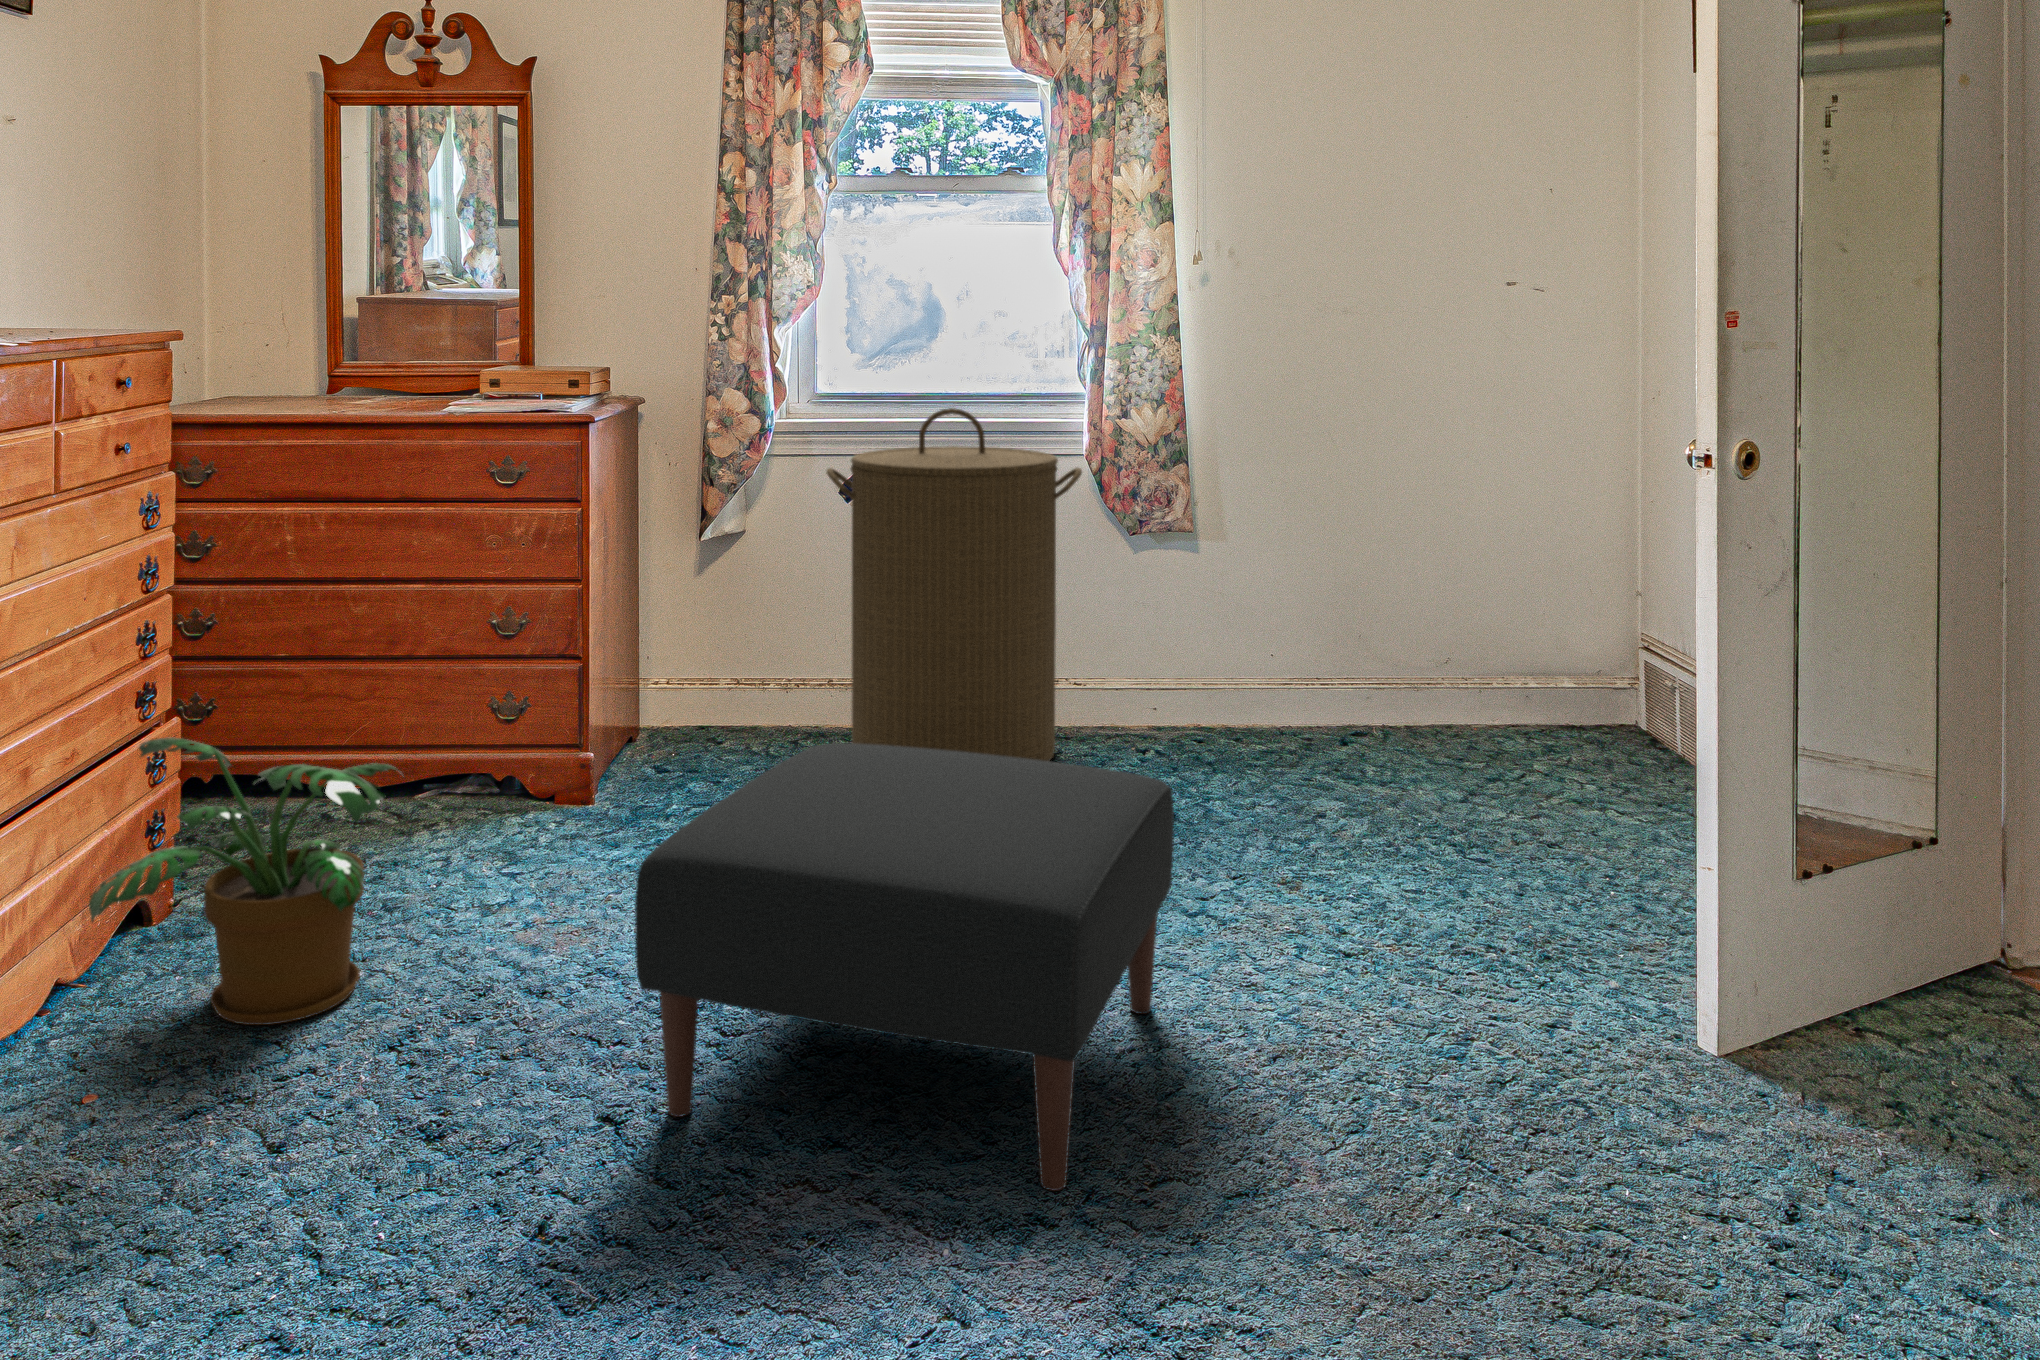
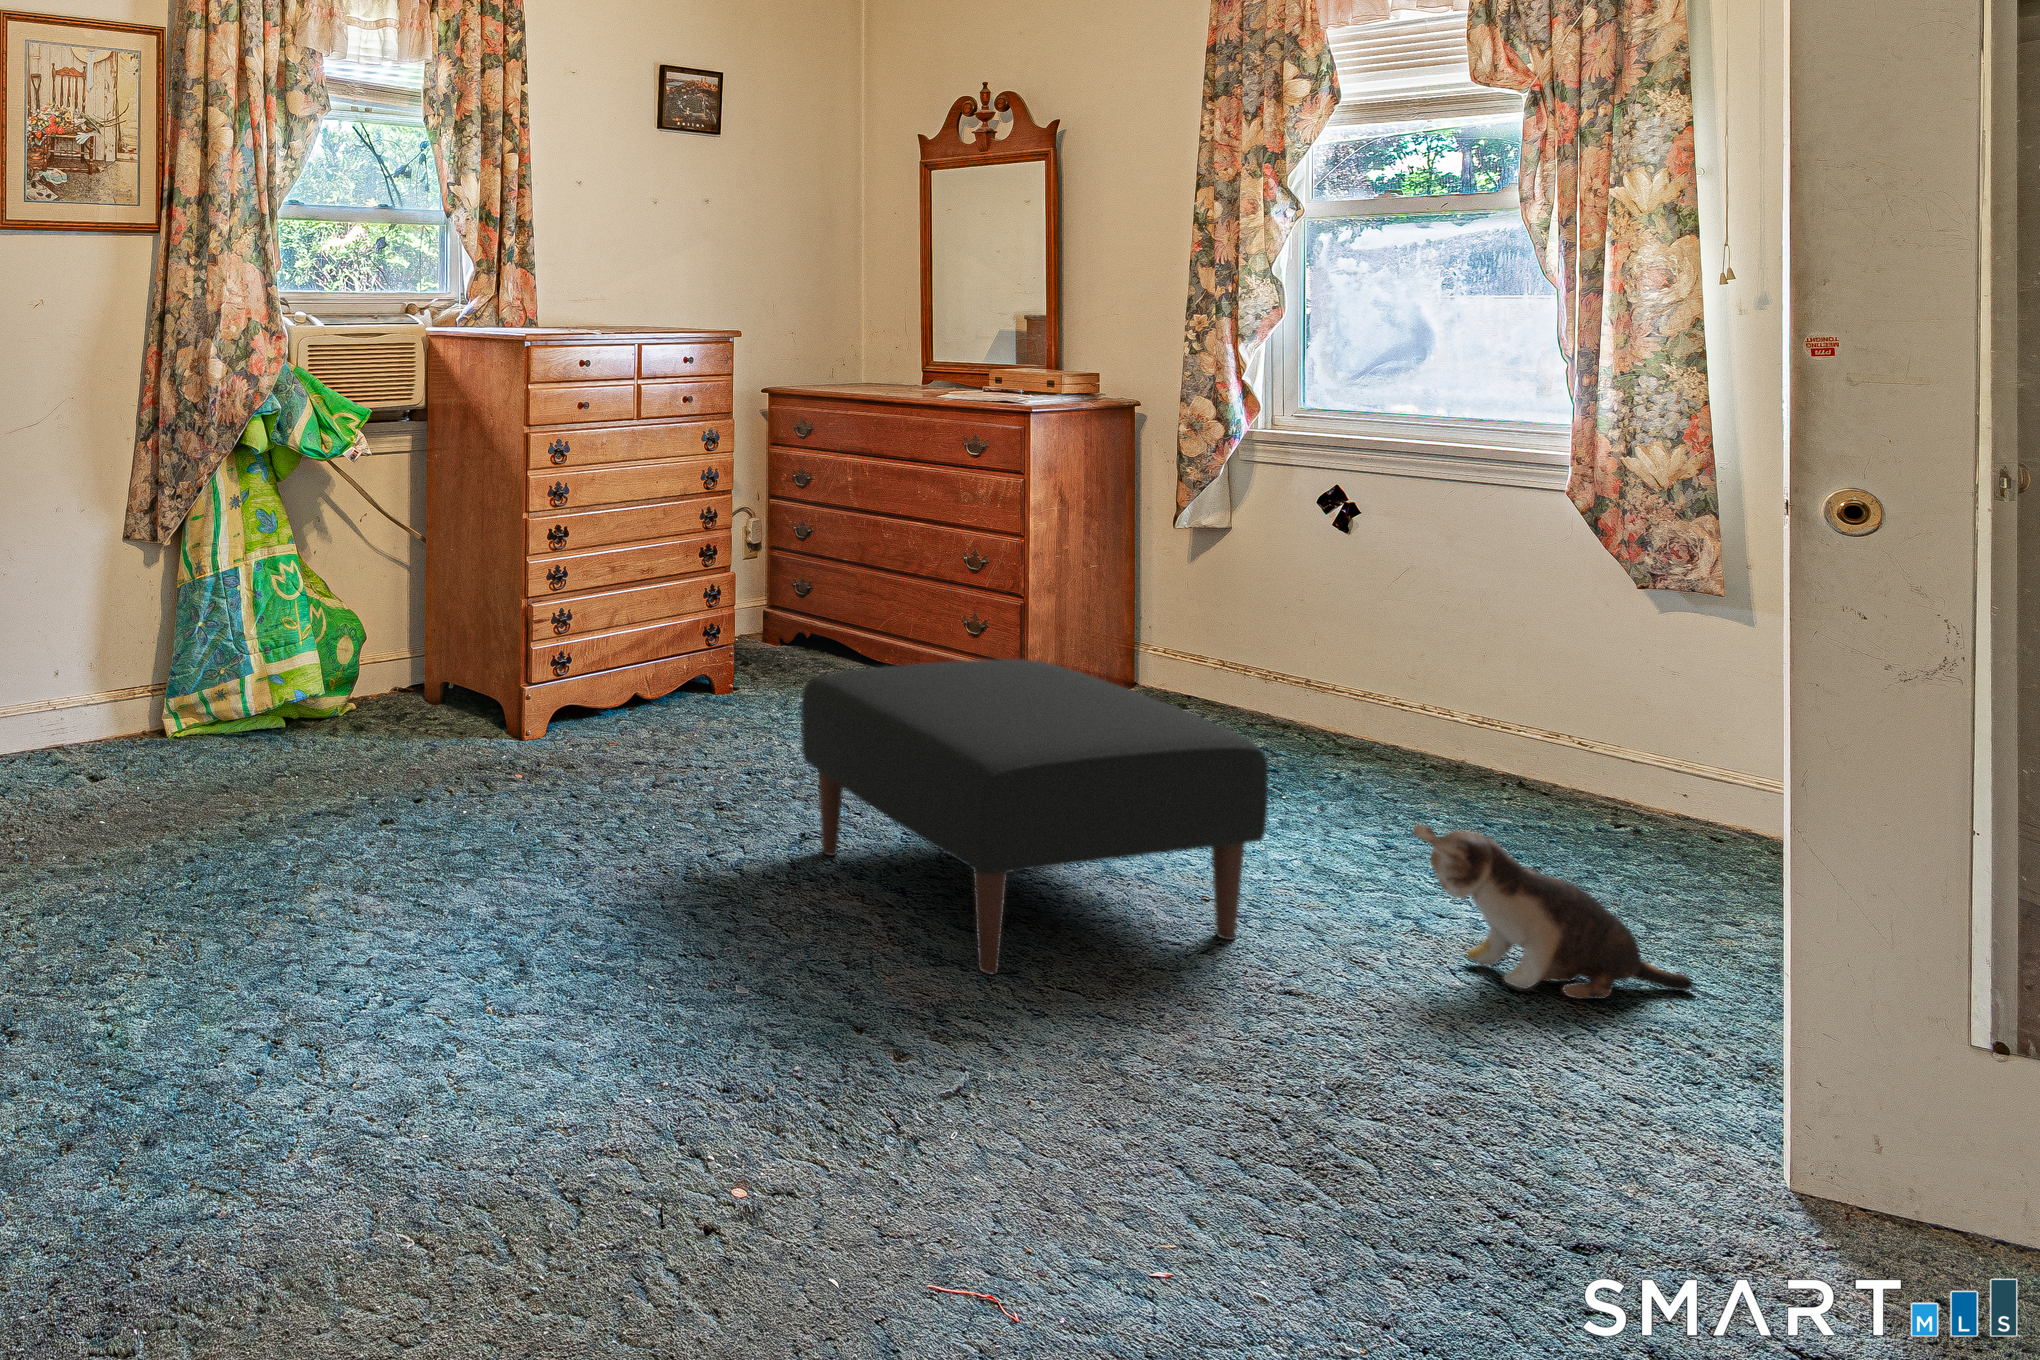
laundry hamper: present [827,408,1082,761] -> none [1252,425,1532,791]
potted plant: present [89,737,404,1025] -> none [615,570,782,751]
plush toy: none [1267,811,1413,951] -> present [1413,824,1694,999]

